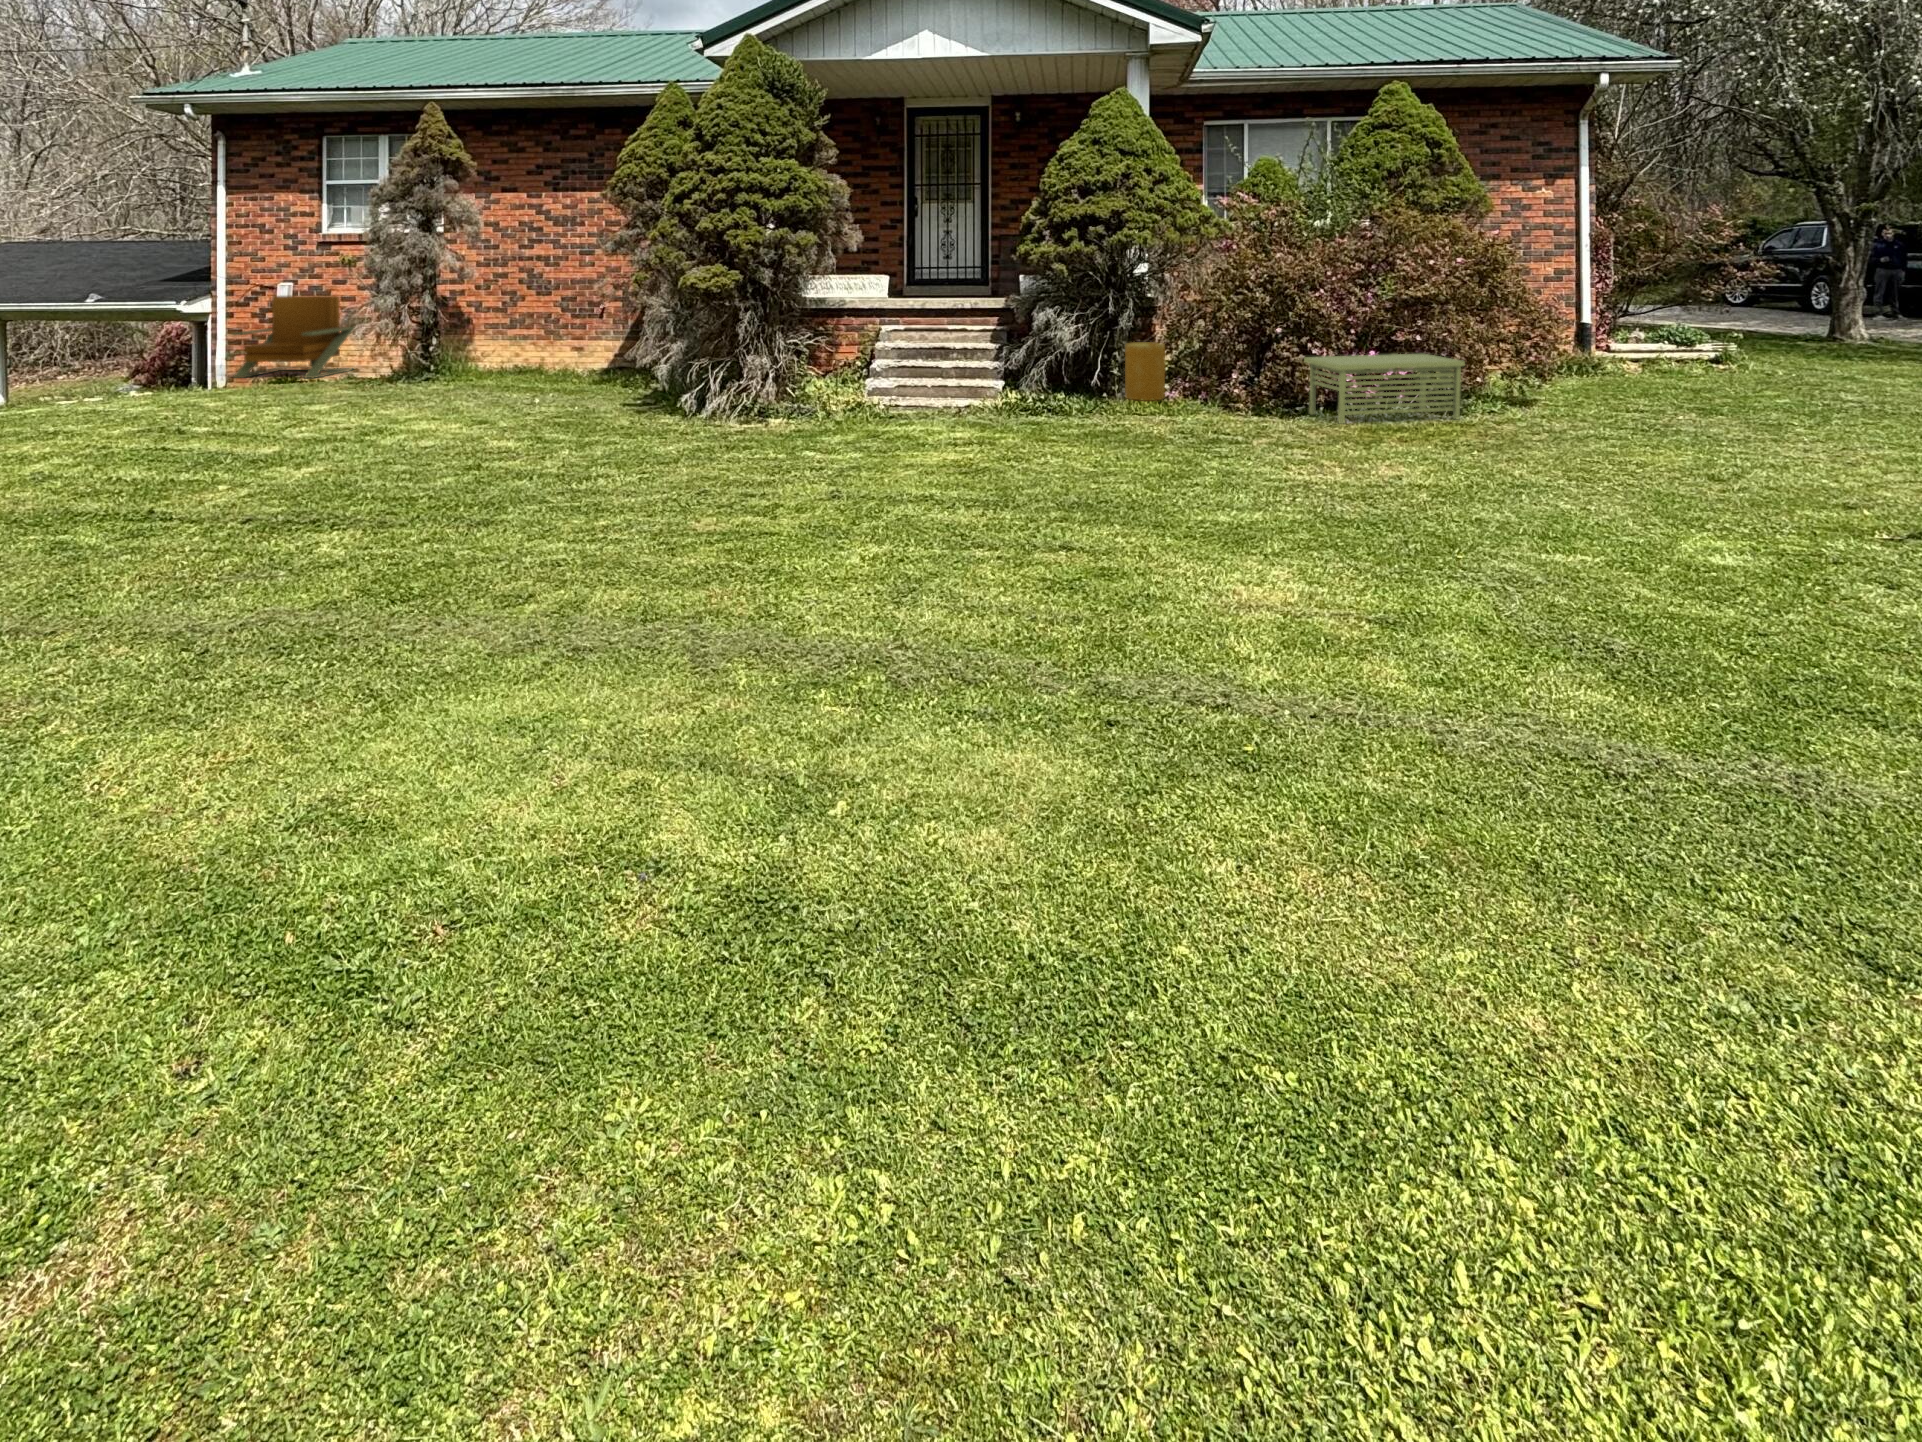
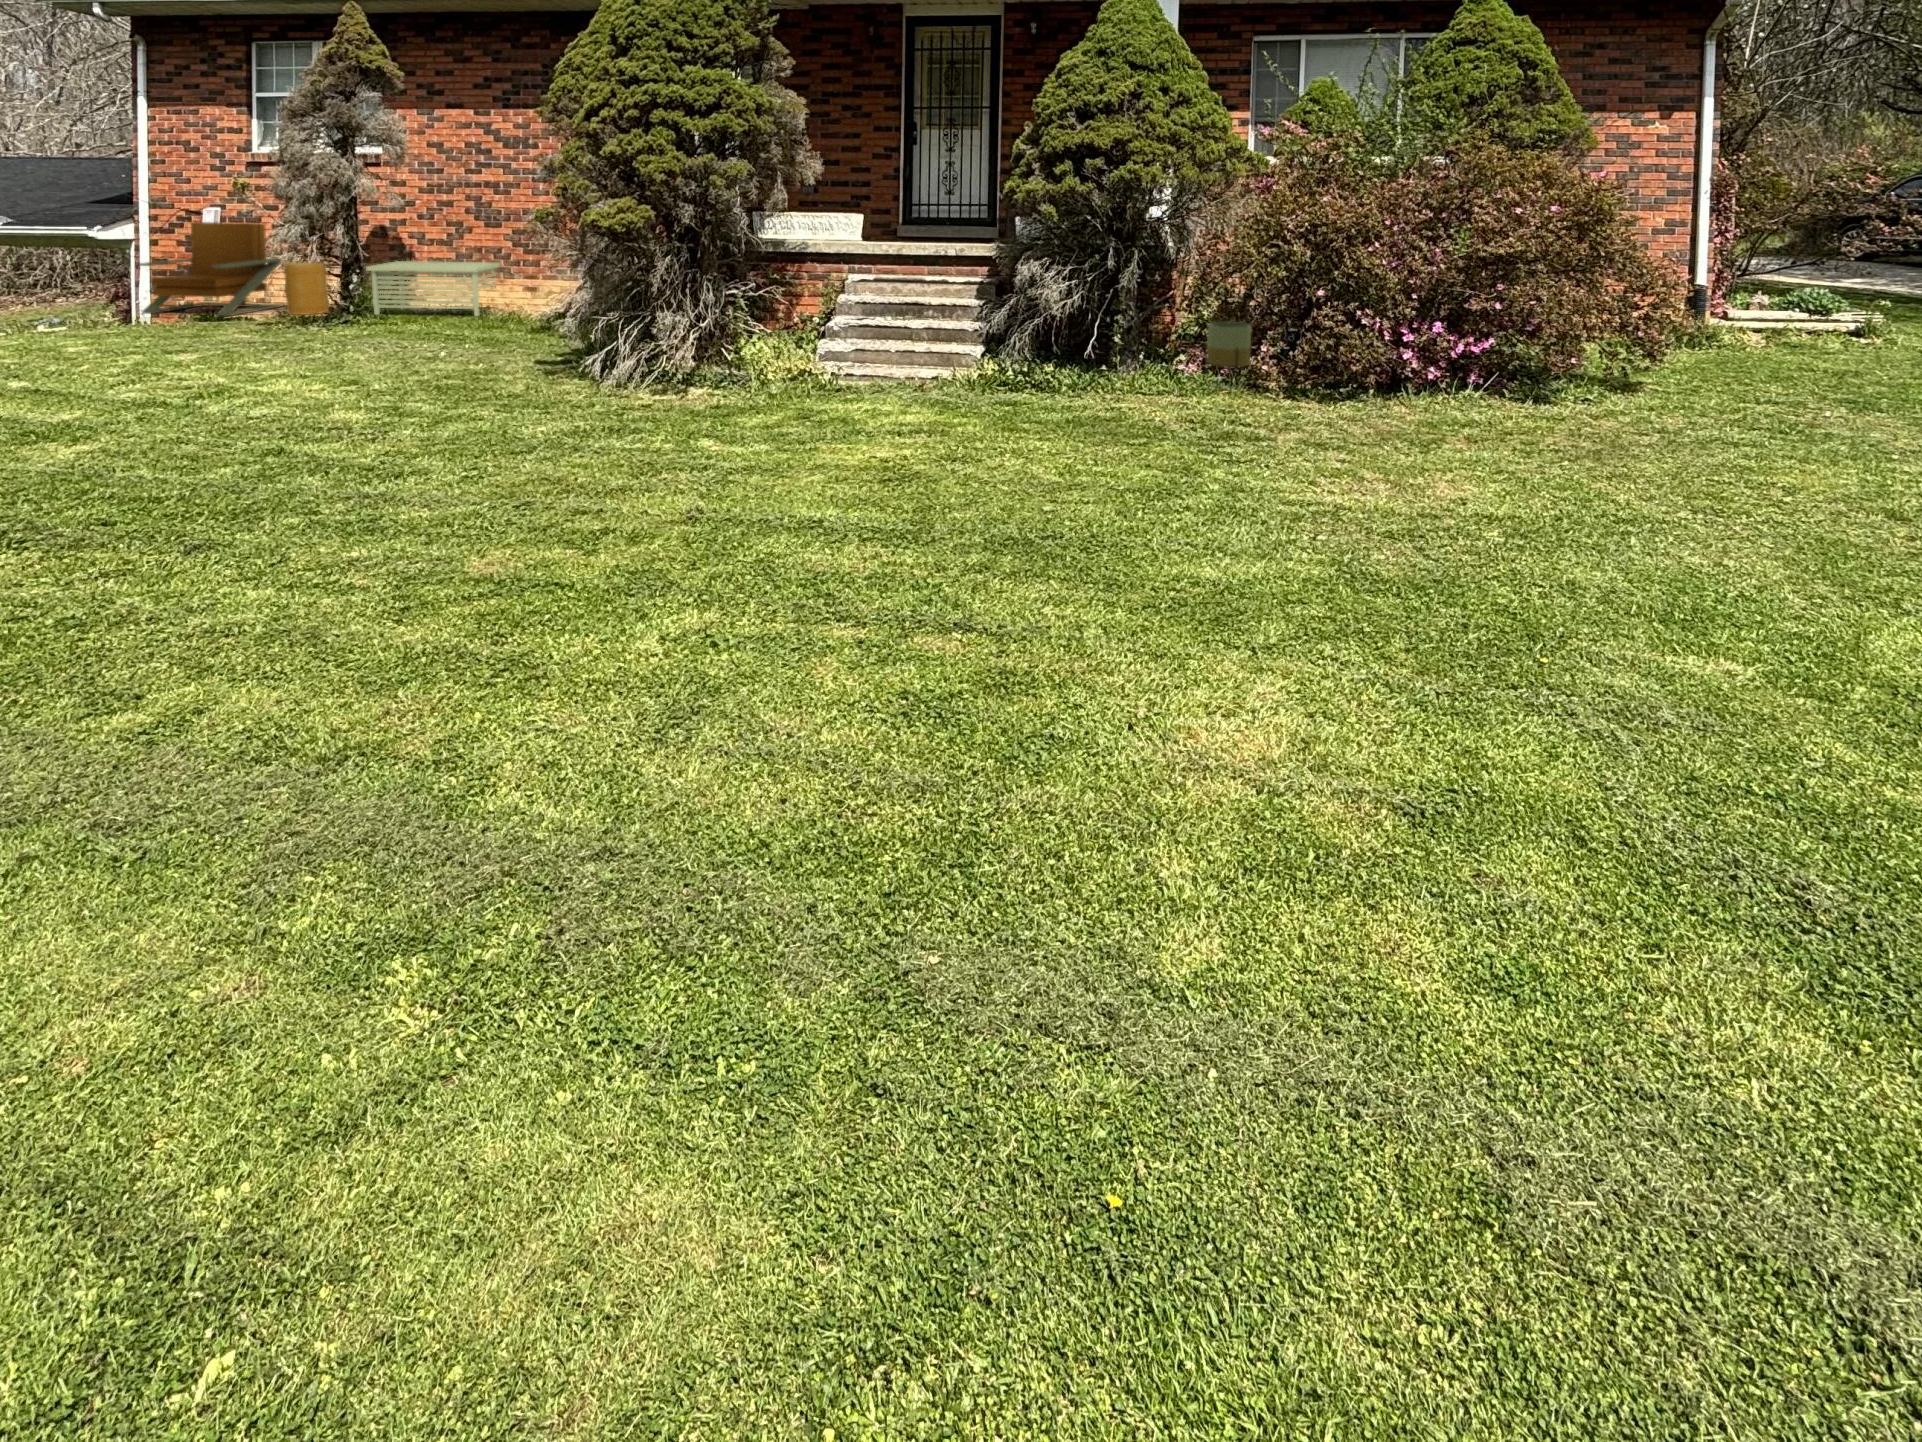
basket: present [1125,342,1165,401] -> present [284,262,329,315]
storage bench: present [1304,354,1465,424] -> present [366,261,500,316]
planter: none [1190,356,1227,410] -> present [1205,322,1251,381]

